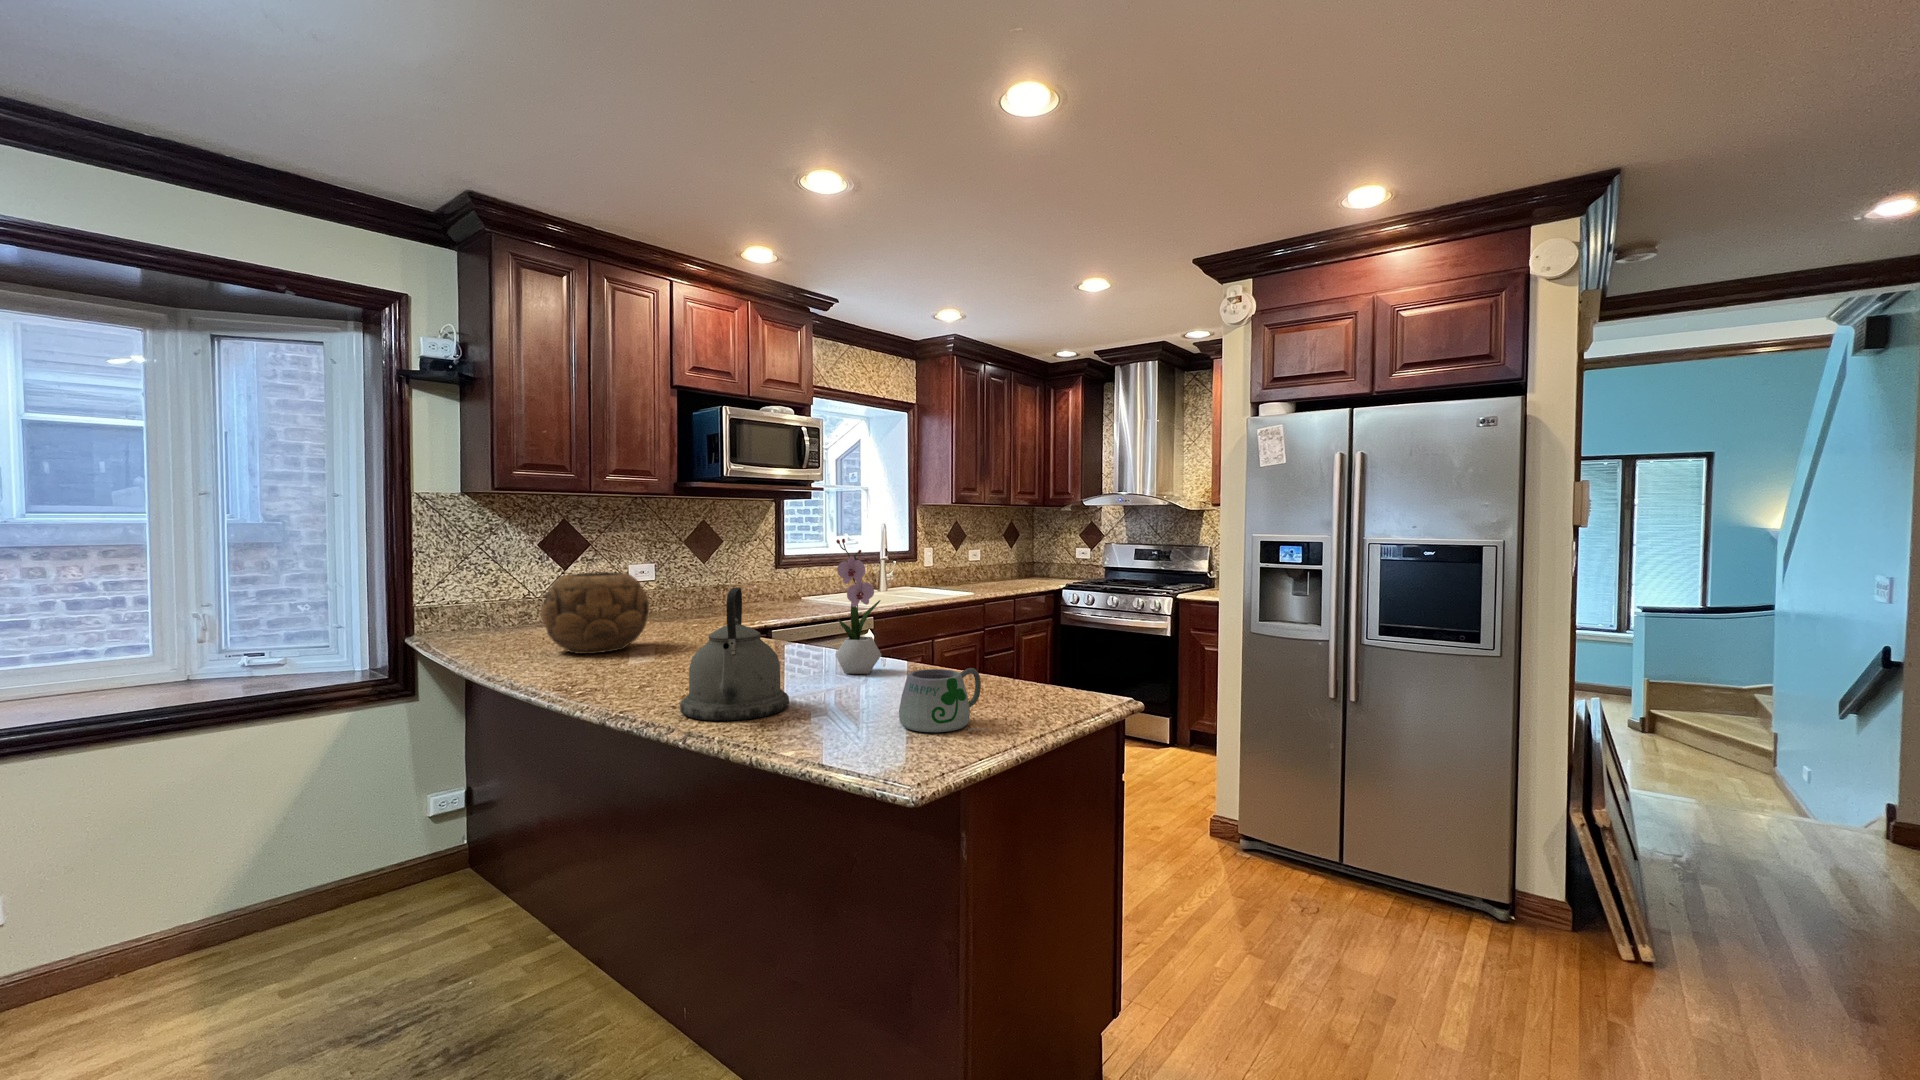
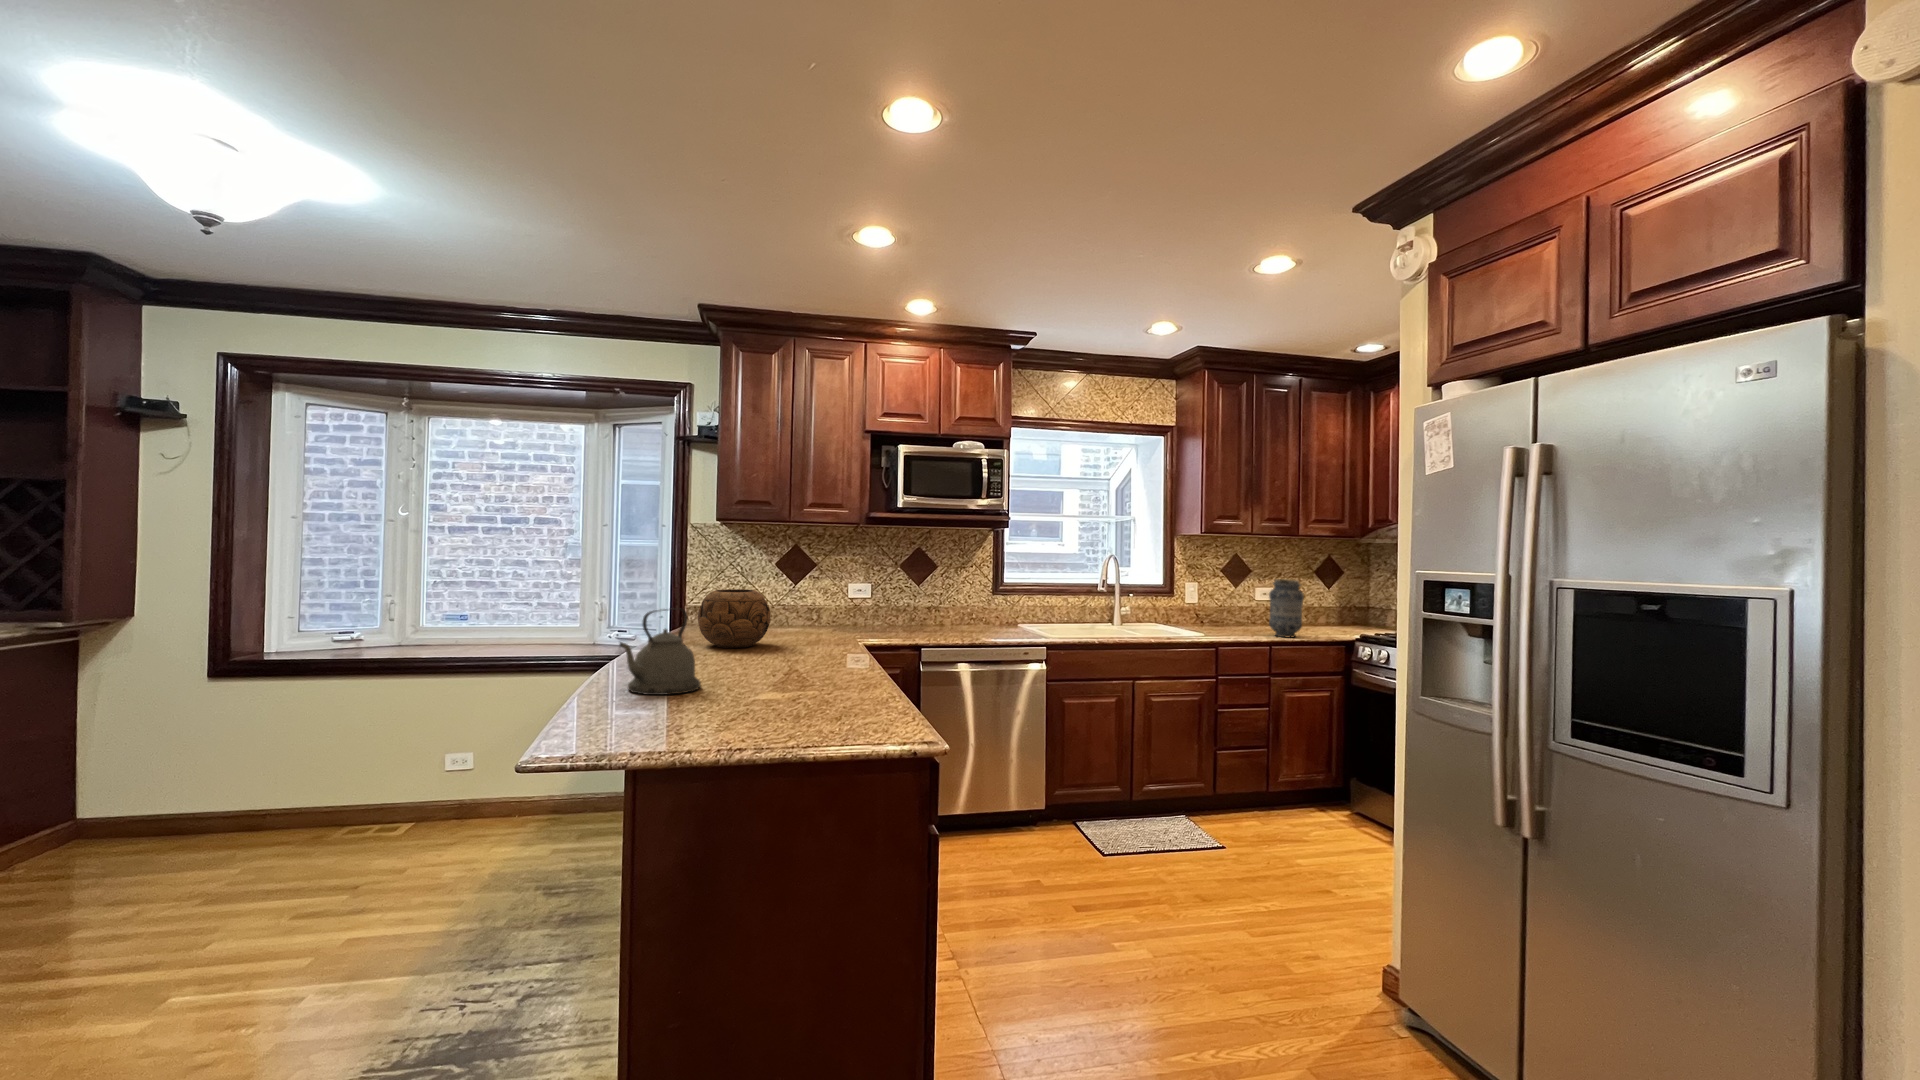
flower arrangement: present [835,539,881,674] -> none [783,578,831,684]
vase: none [1009,539,1037,588] -> present [1269,579,1304,637]
mug: present [899,668,988,732] -> none [687,677,752,724]

